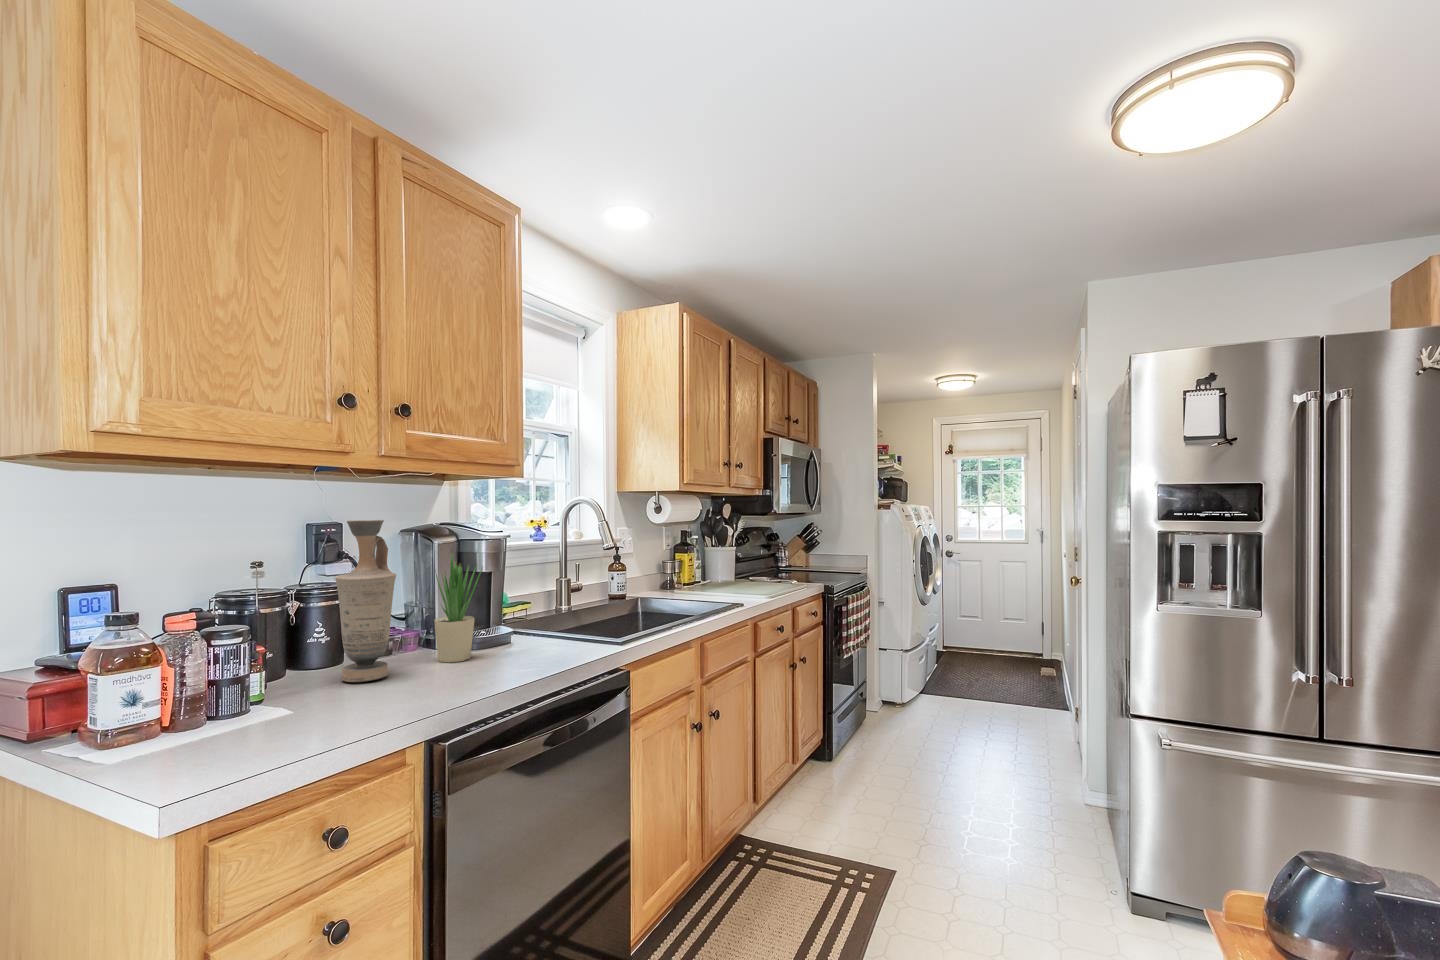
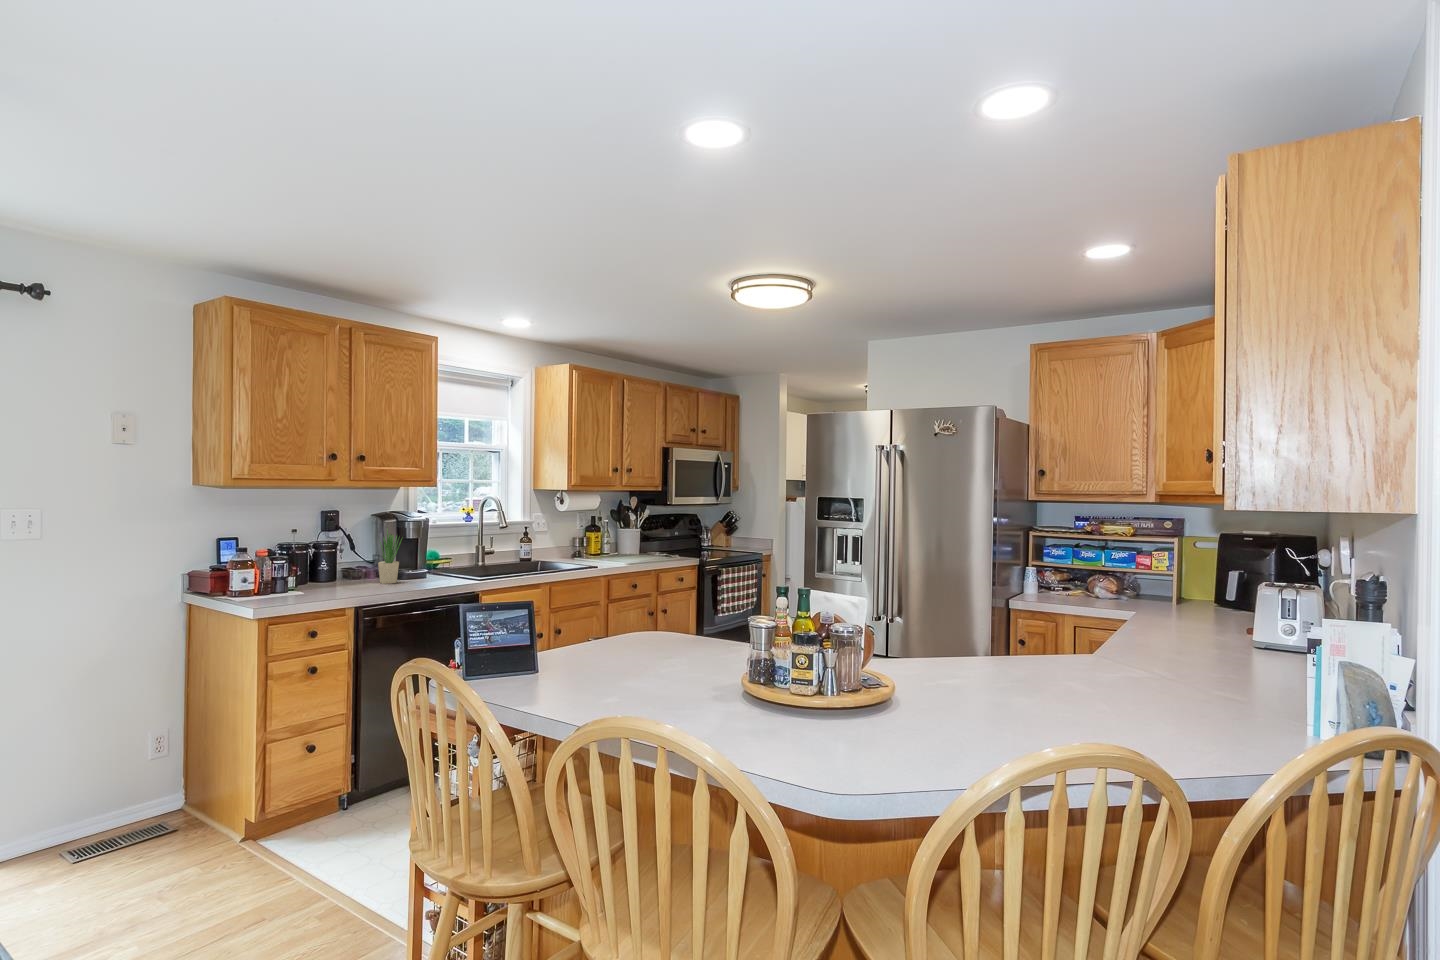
vase: present [335,520,396,682] -> none [327,511,355,587]

